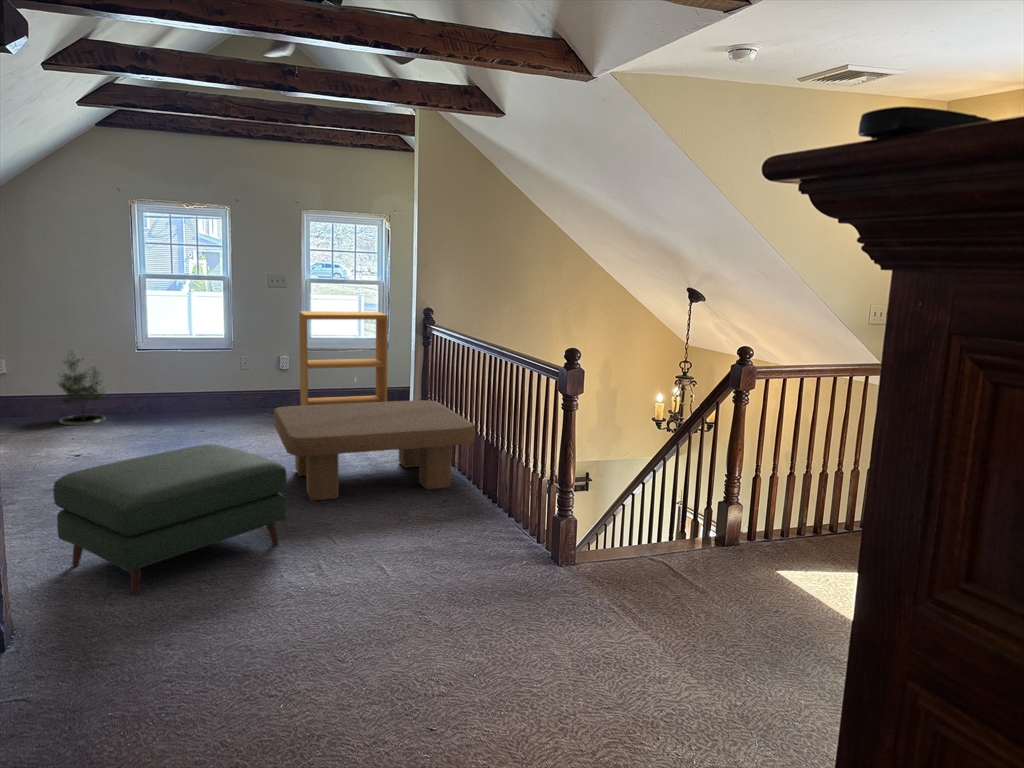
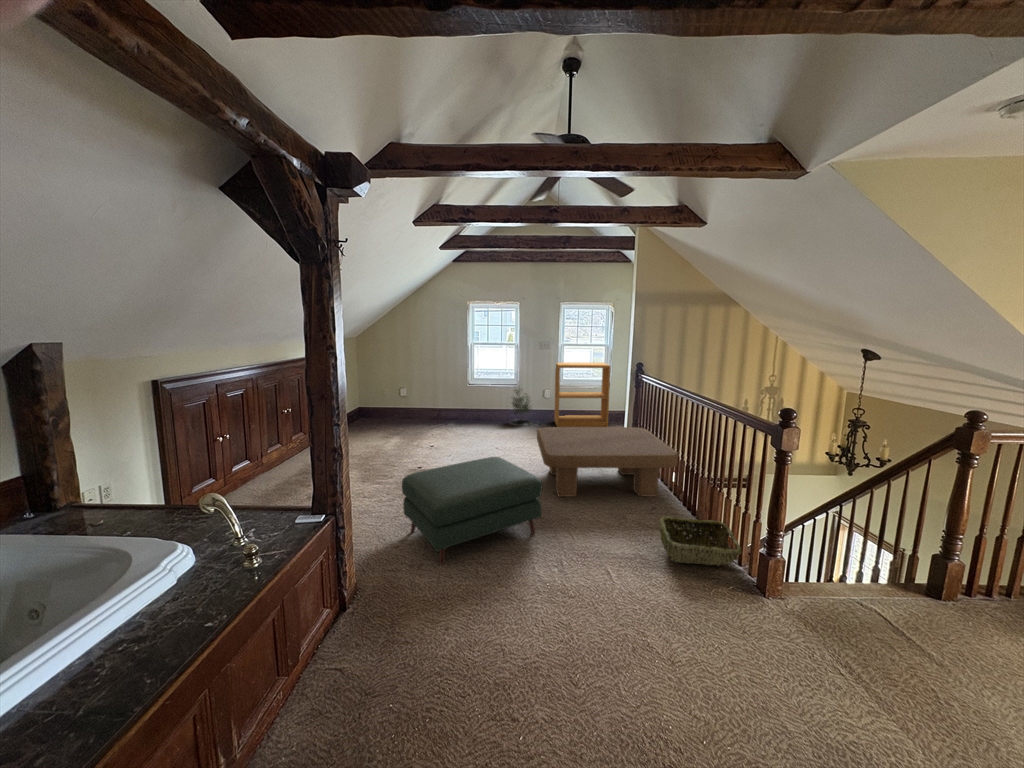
potted tree: present [59,354,105,425] -> present [510,390,531,426]
woven basket: none [445,495,538,549] -> present [659,517,742,566]

